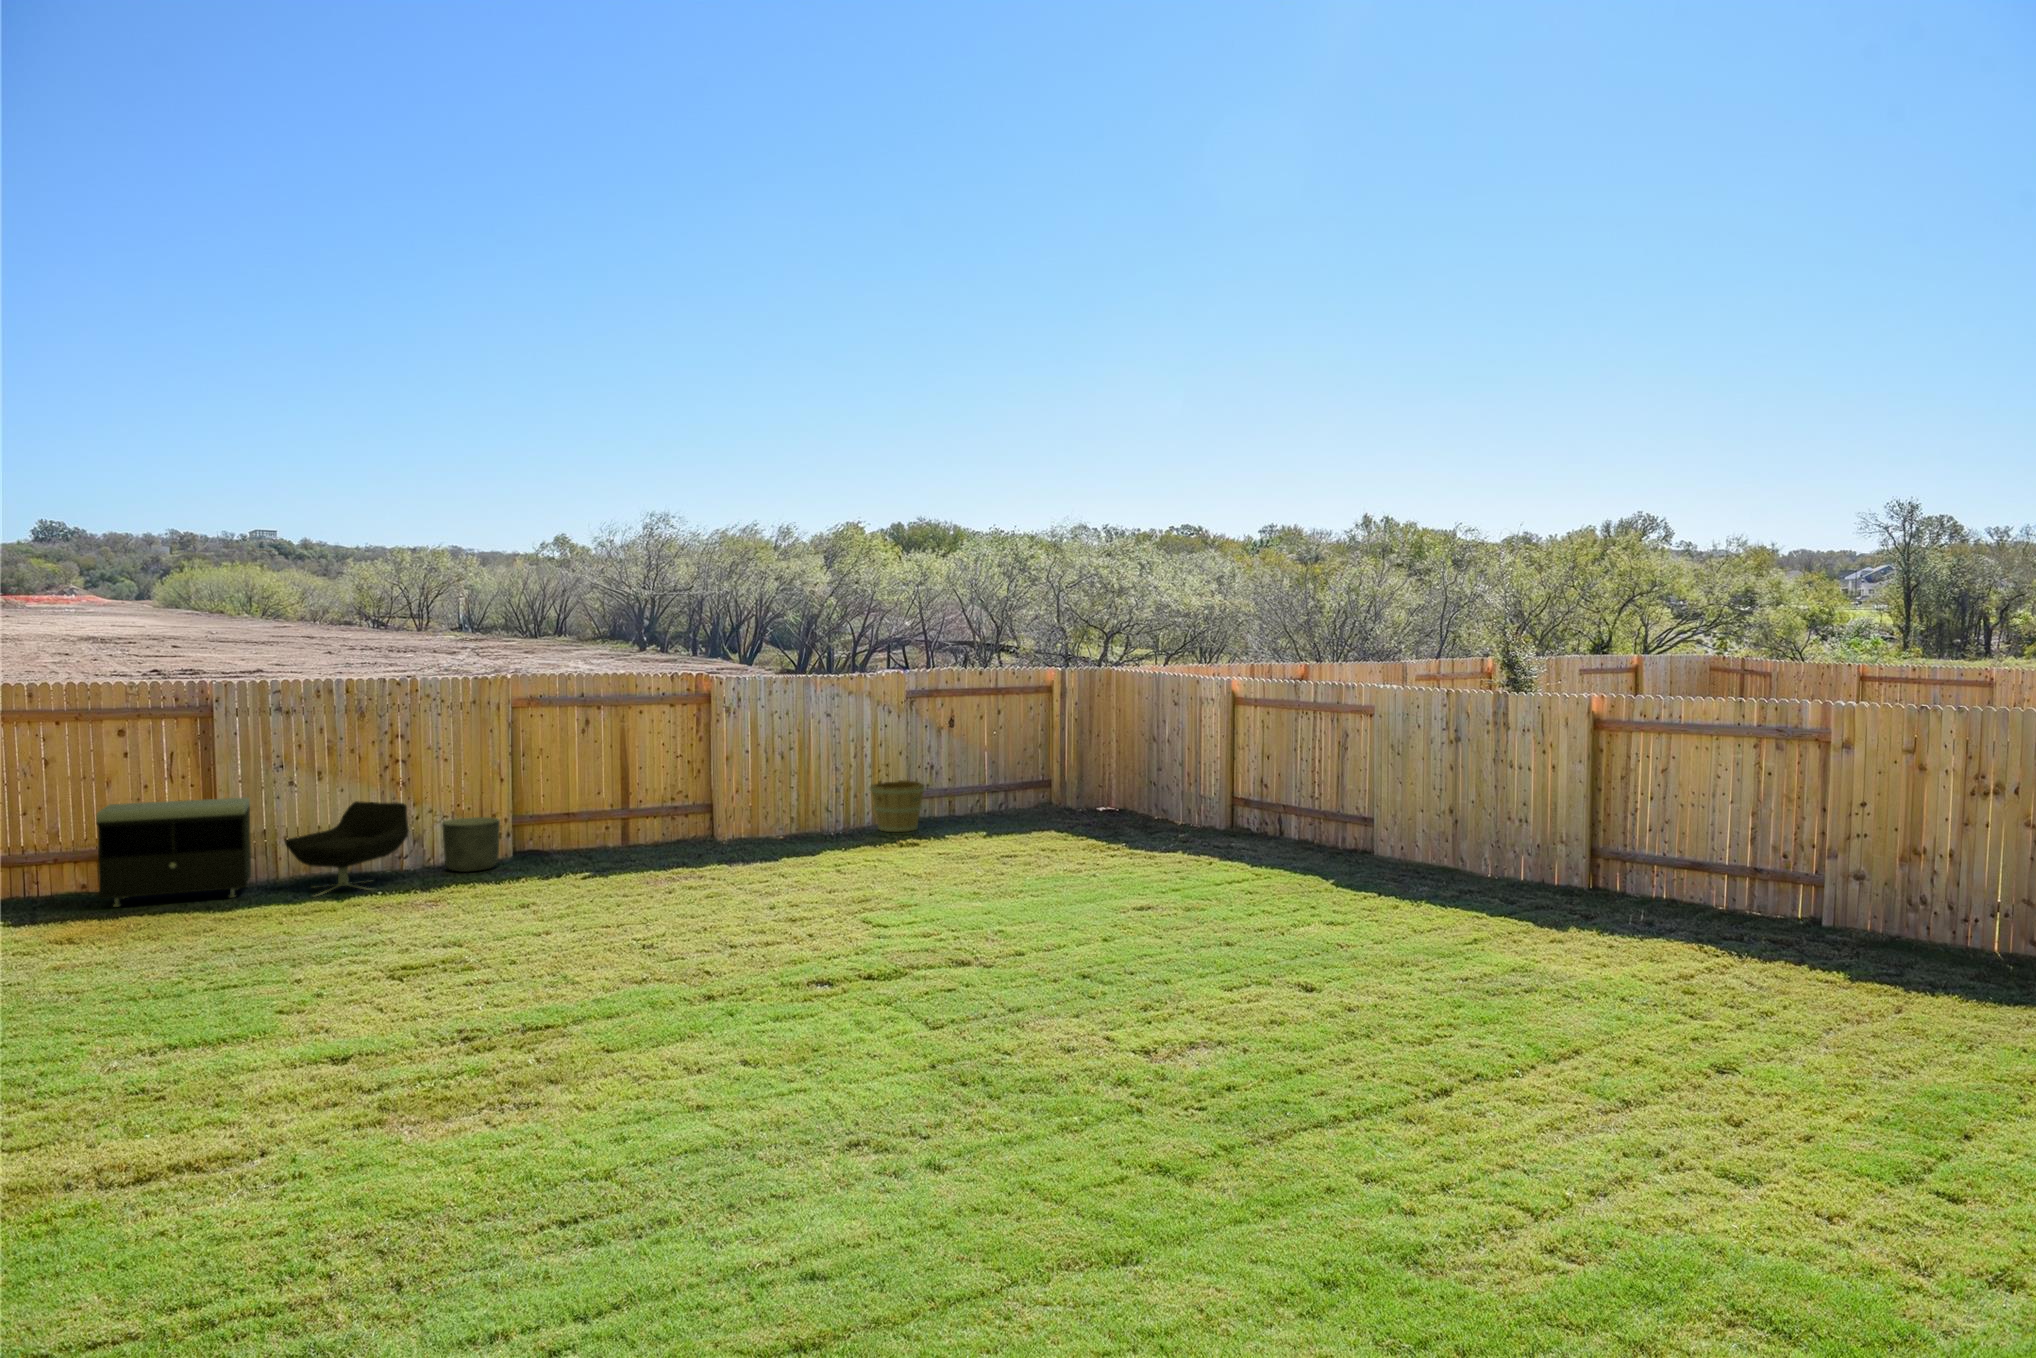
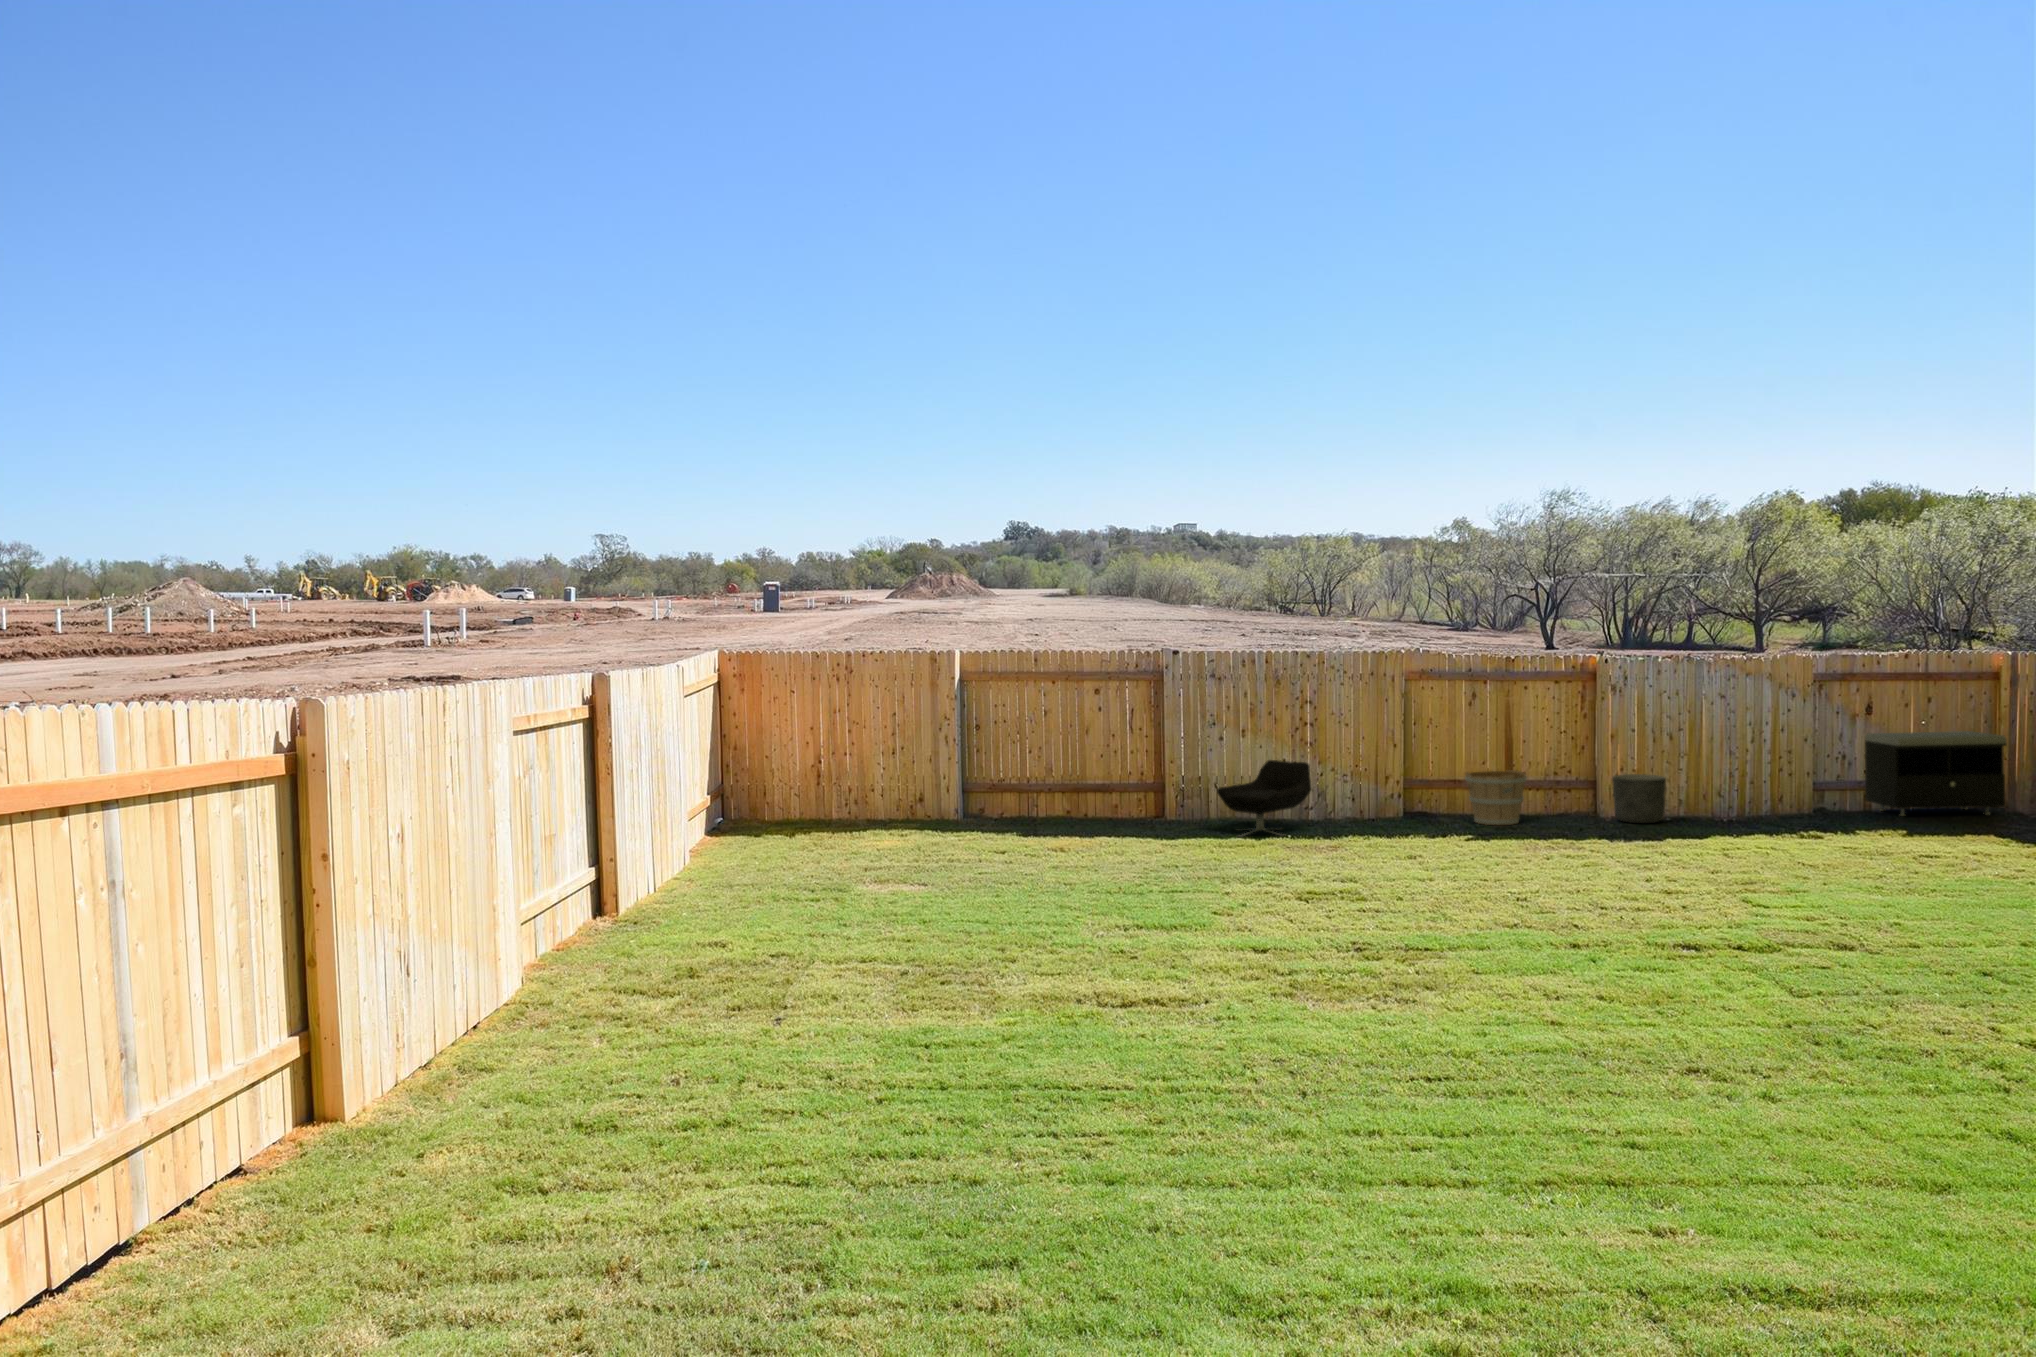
wooden bucket: present [871,780,925,832] -> present [1465,770,1527,825]
storage bench: present [96,797,251,907] -> present [1865,731,2007,816]
planter: present [442,817,500,872] -> present [1612,774,1666,823]

